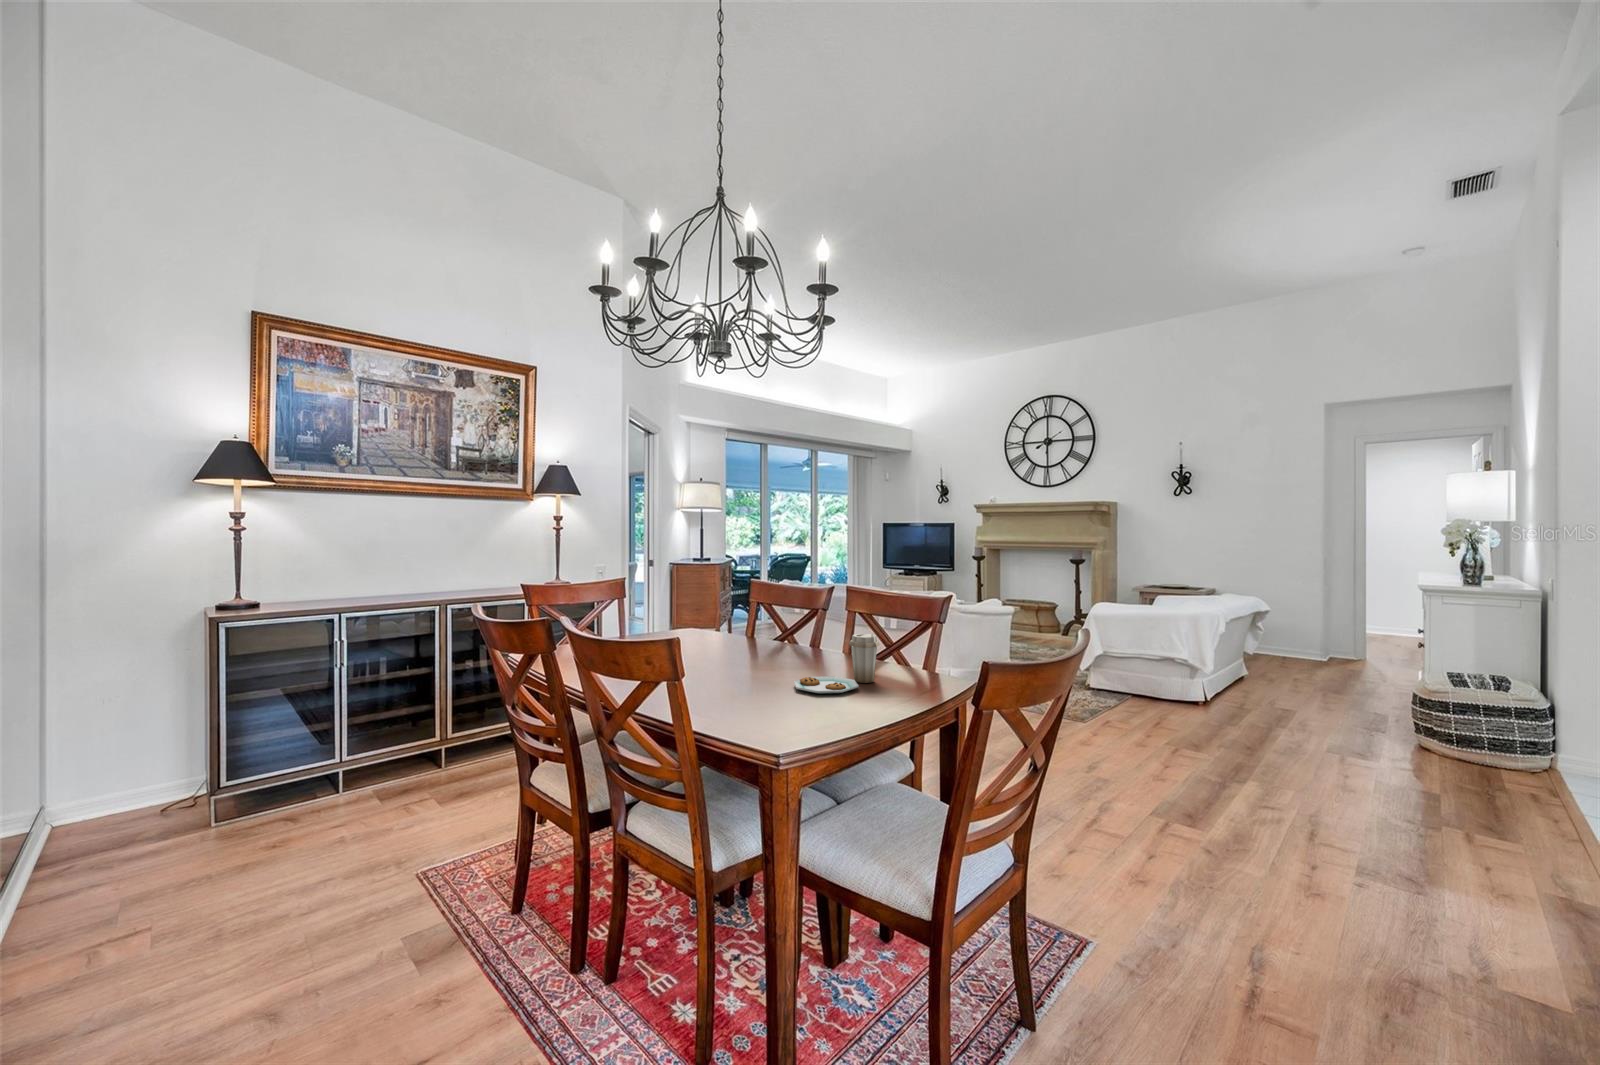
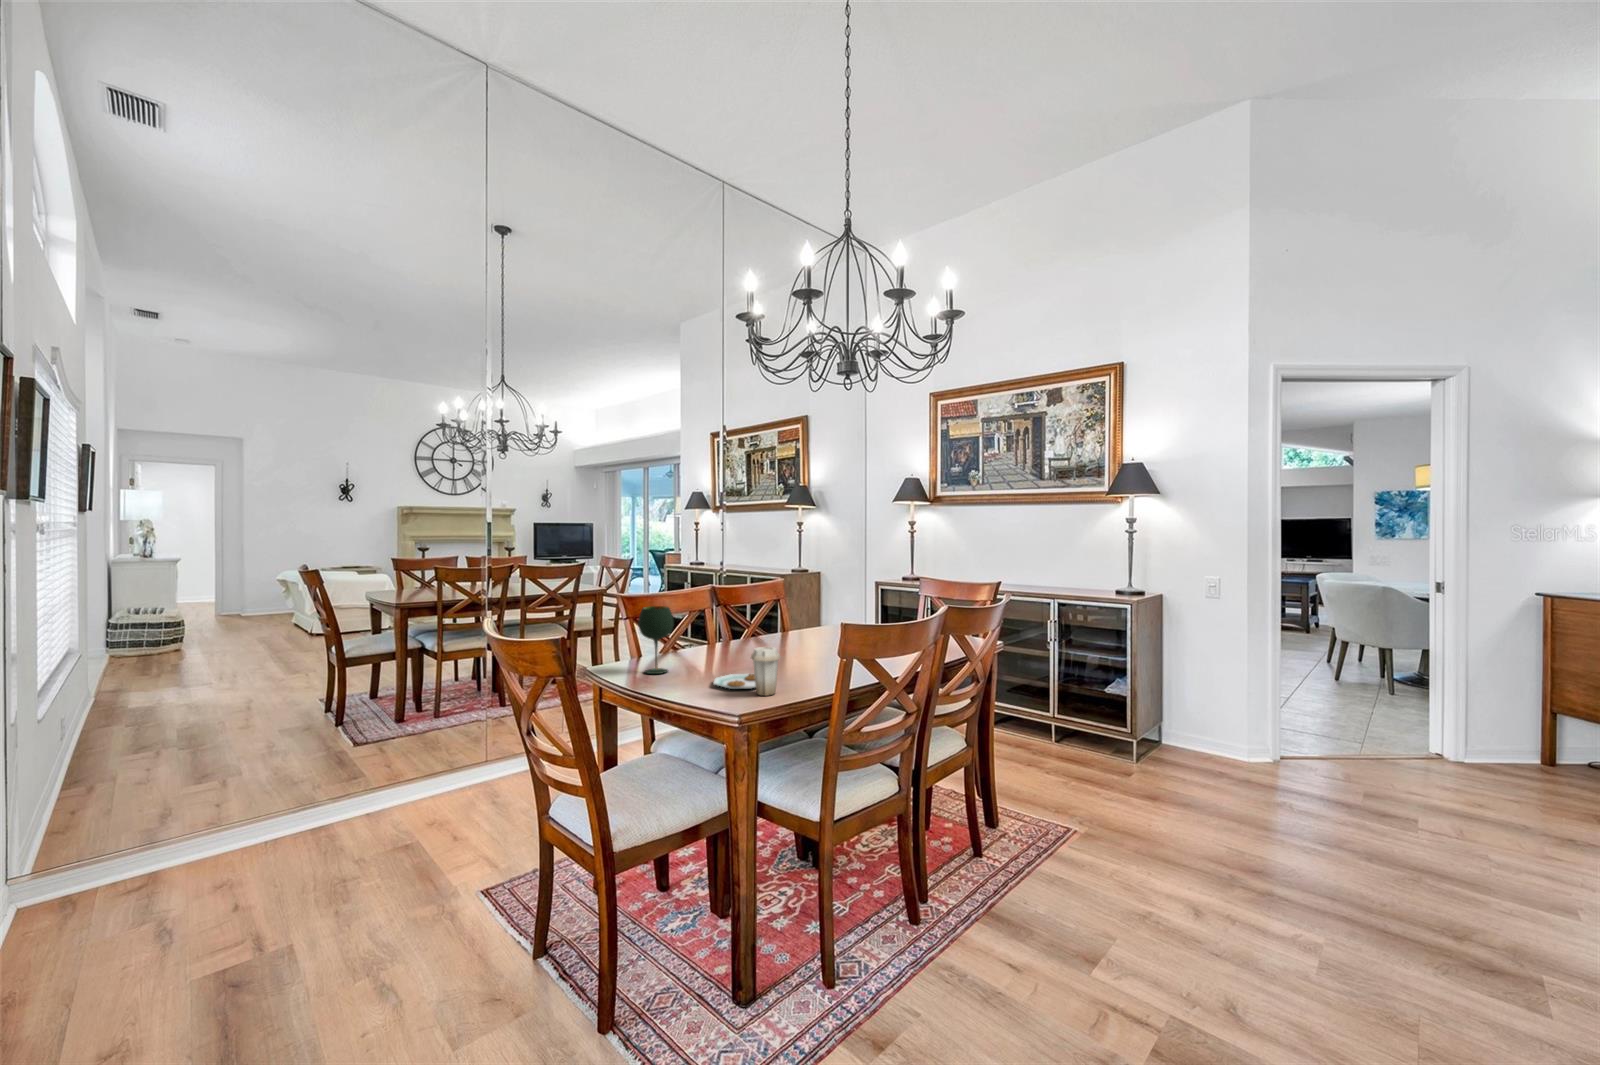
wine glass: none [734,622,785,724] -> present [638,606,674,674]

